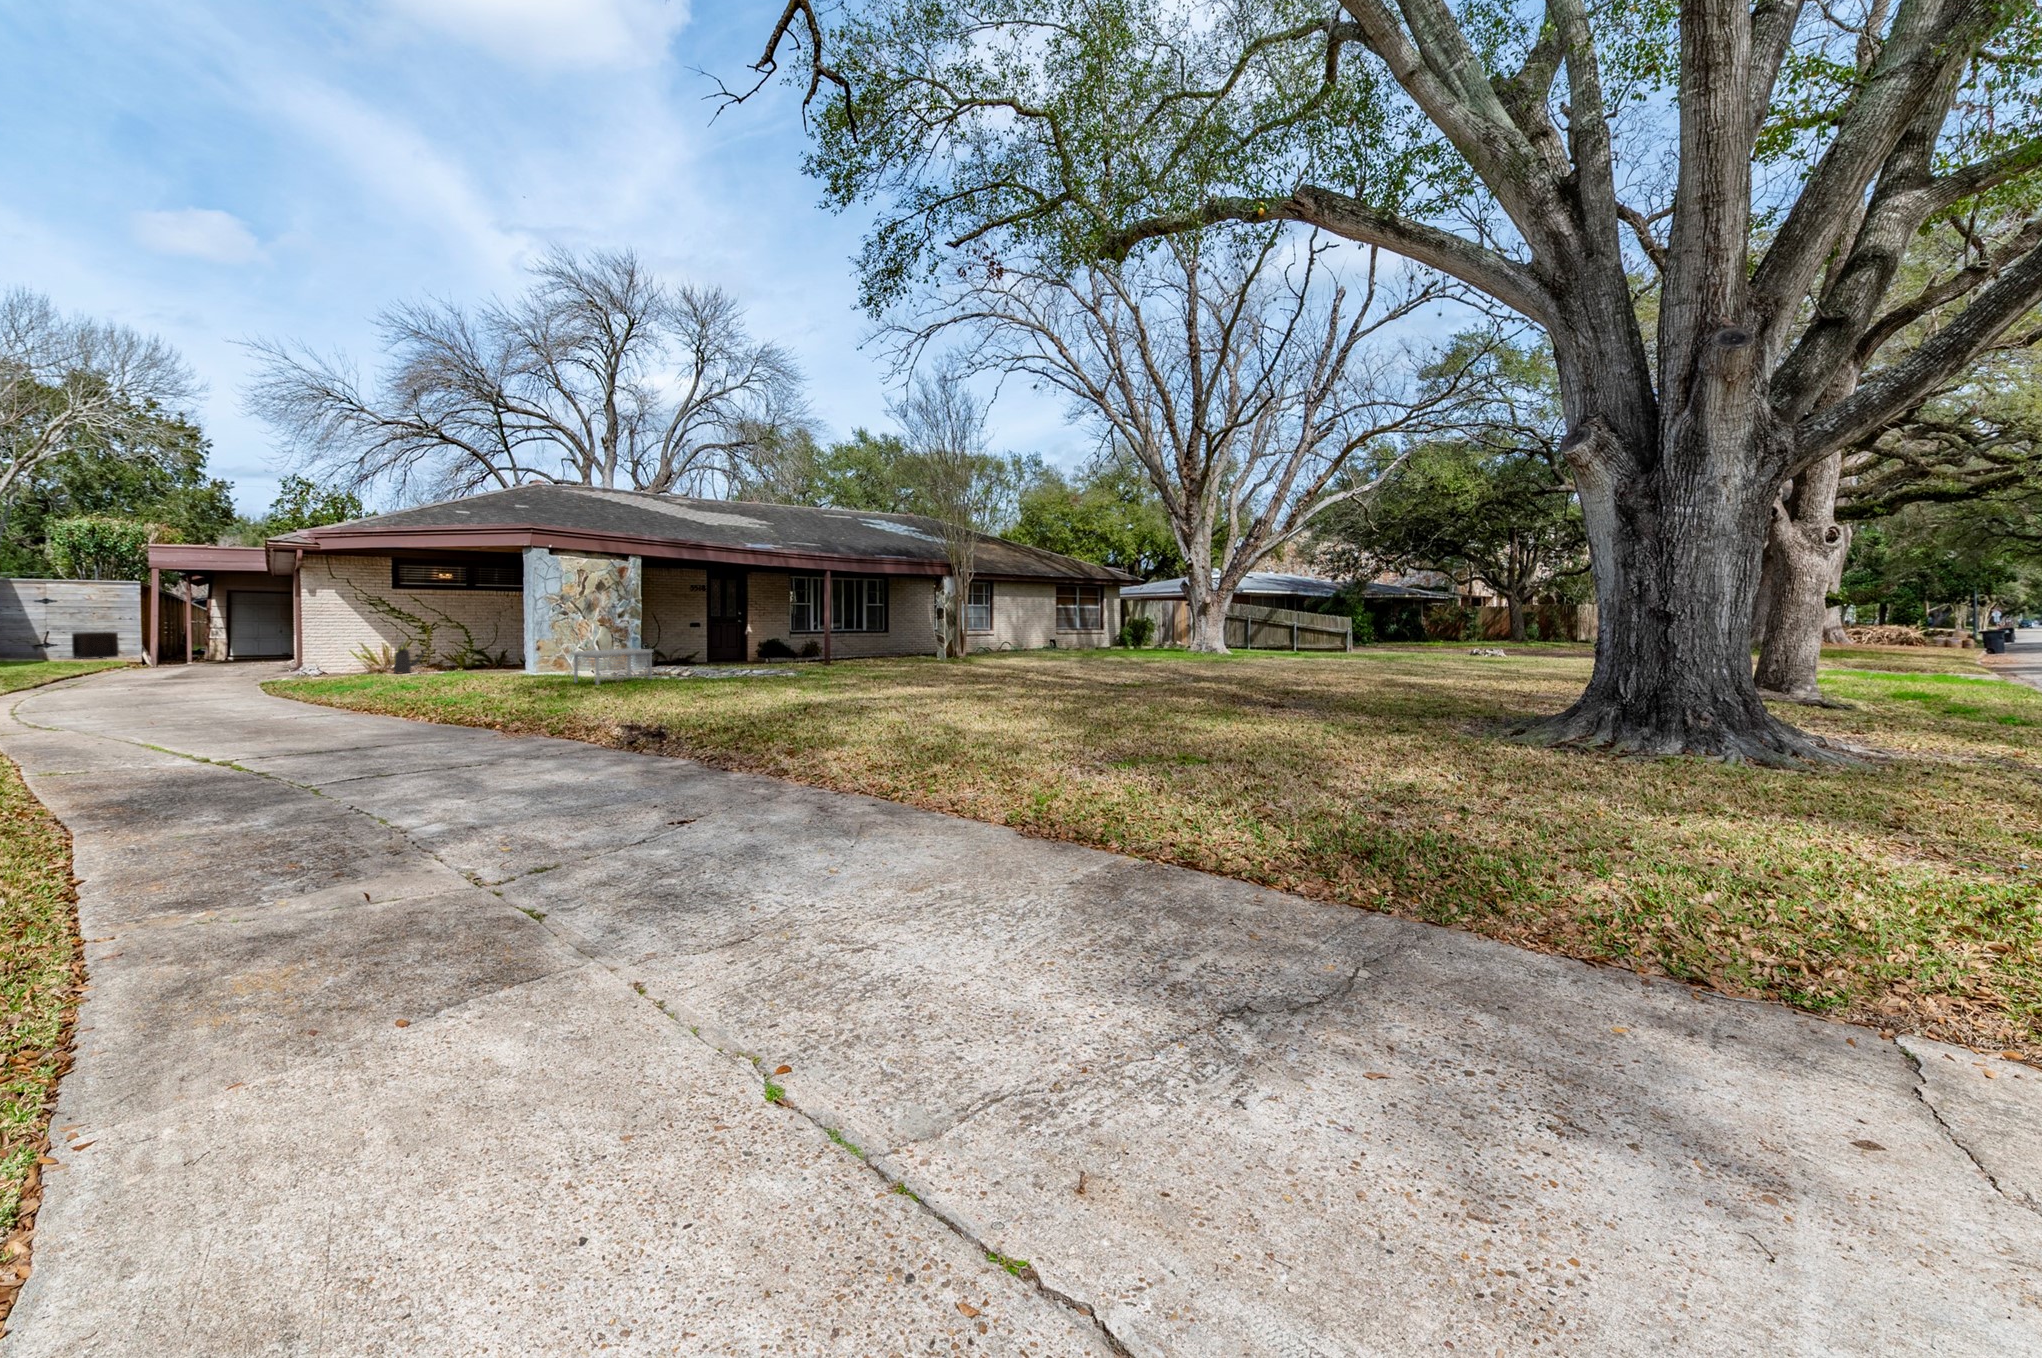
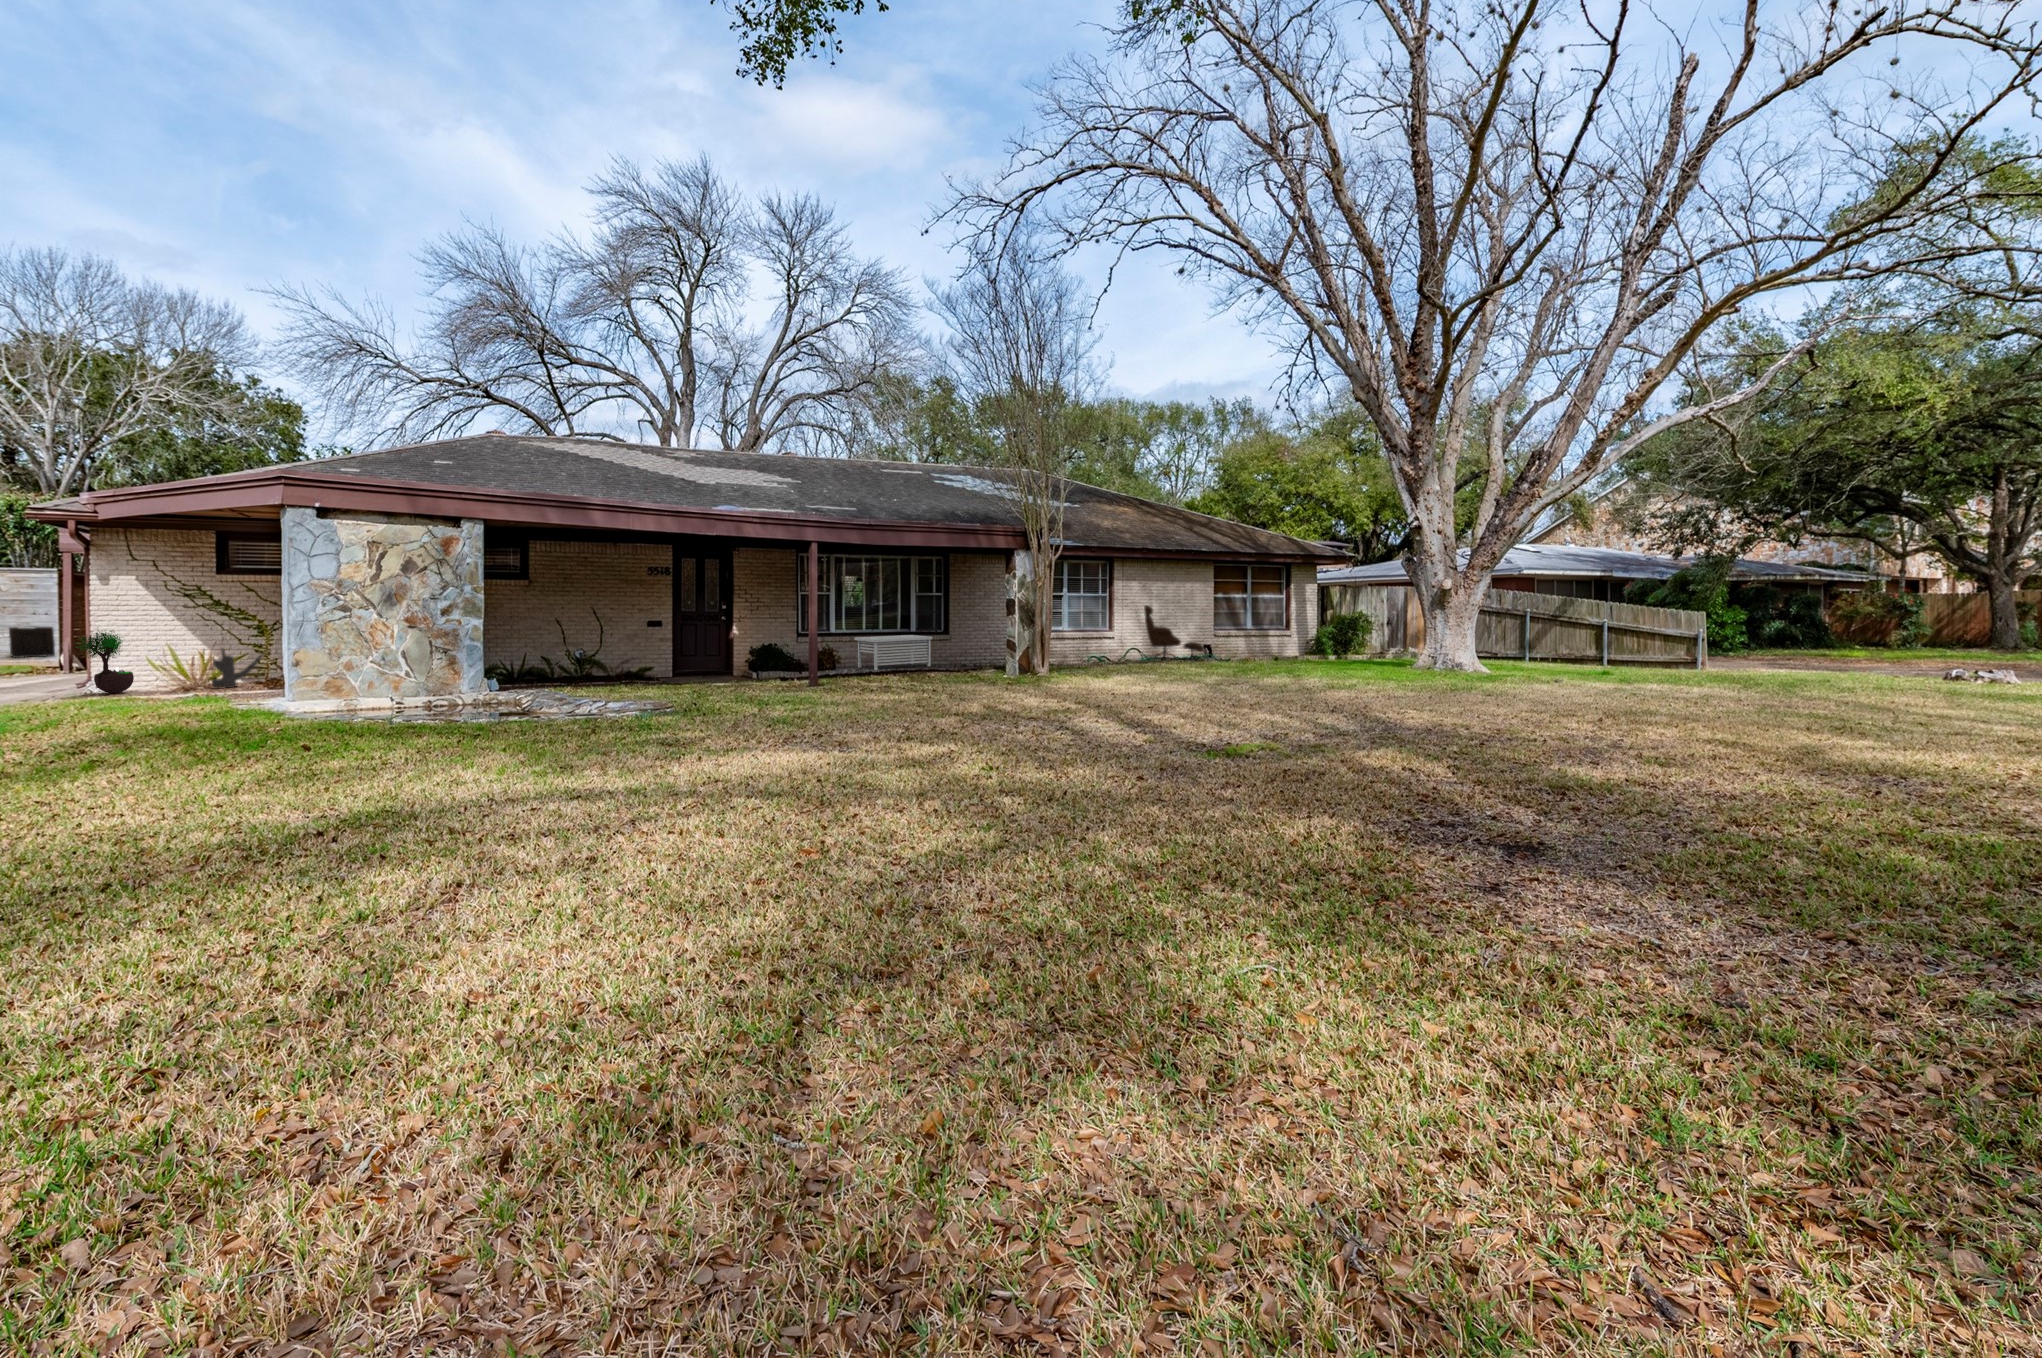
lounge chair: none [1018,614,1058,651] -> present [1144,605,1204,659]
potted tree: none [310,627,346,677] -> present [77,629,134,693]
storage bench: present [570,648,653,684] -> present [855,635,932,670]

